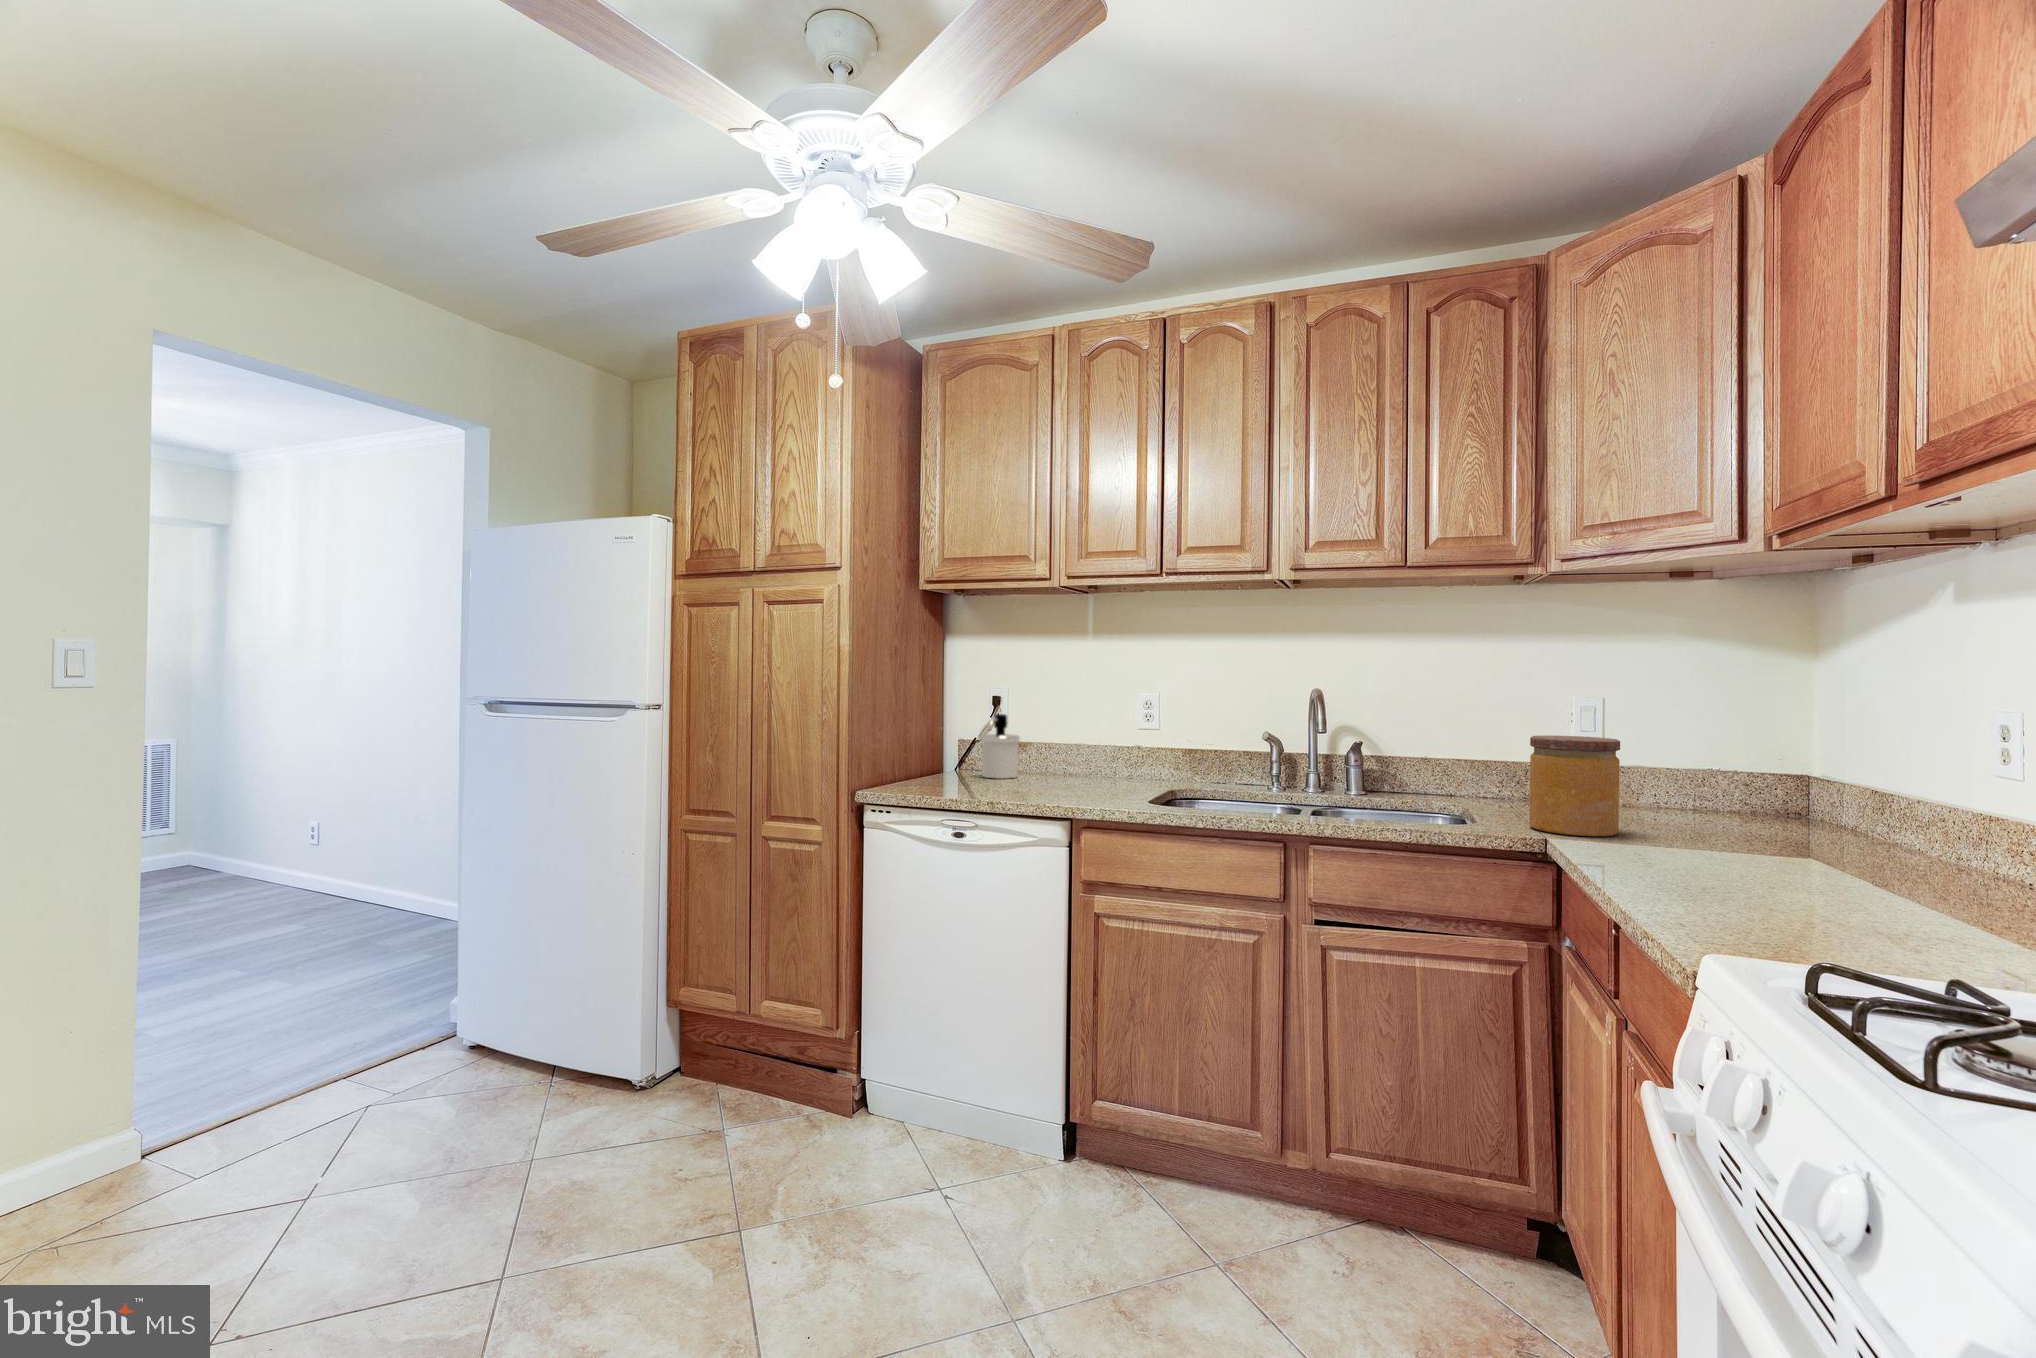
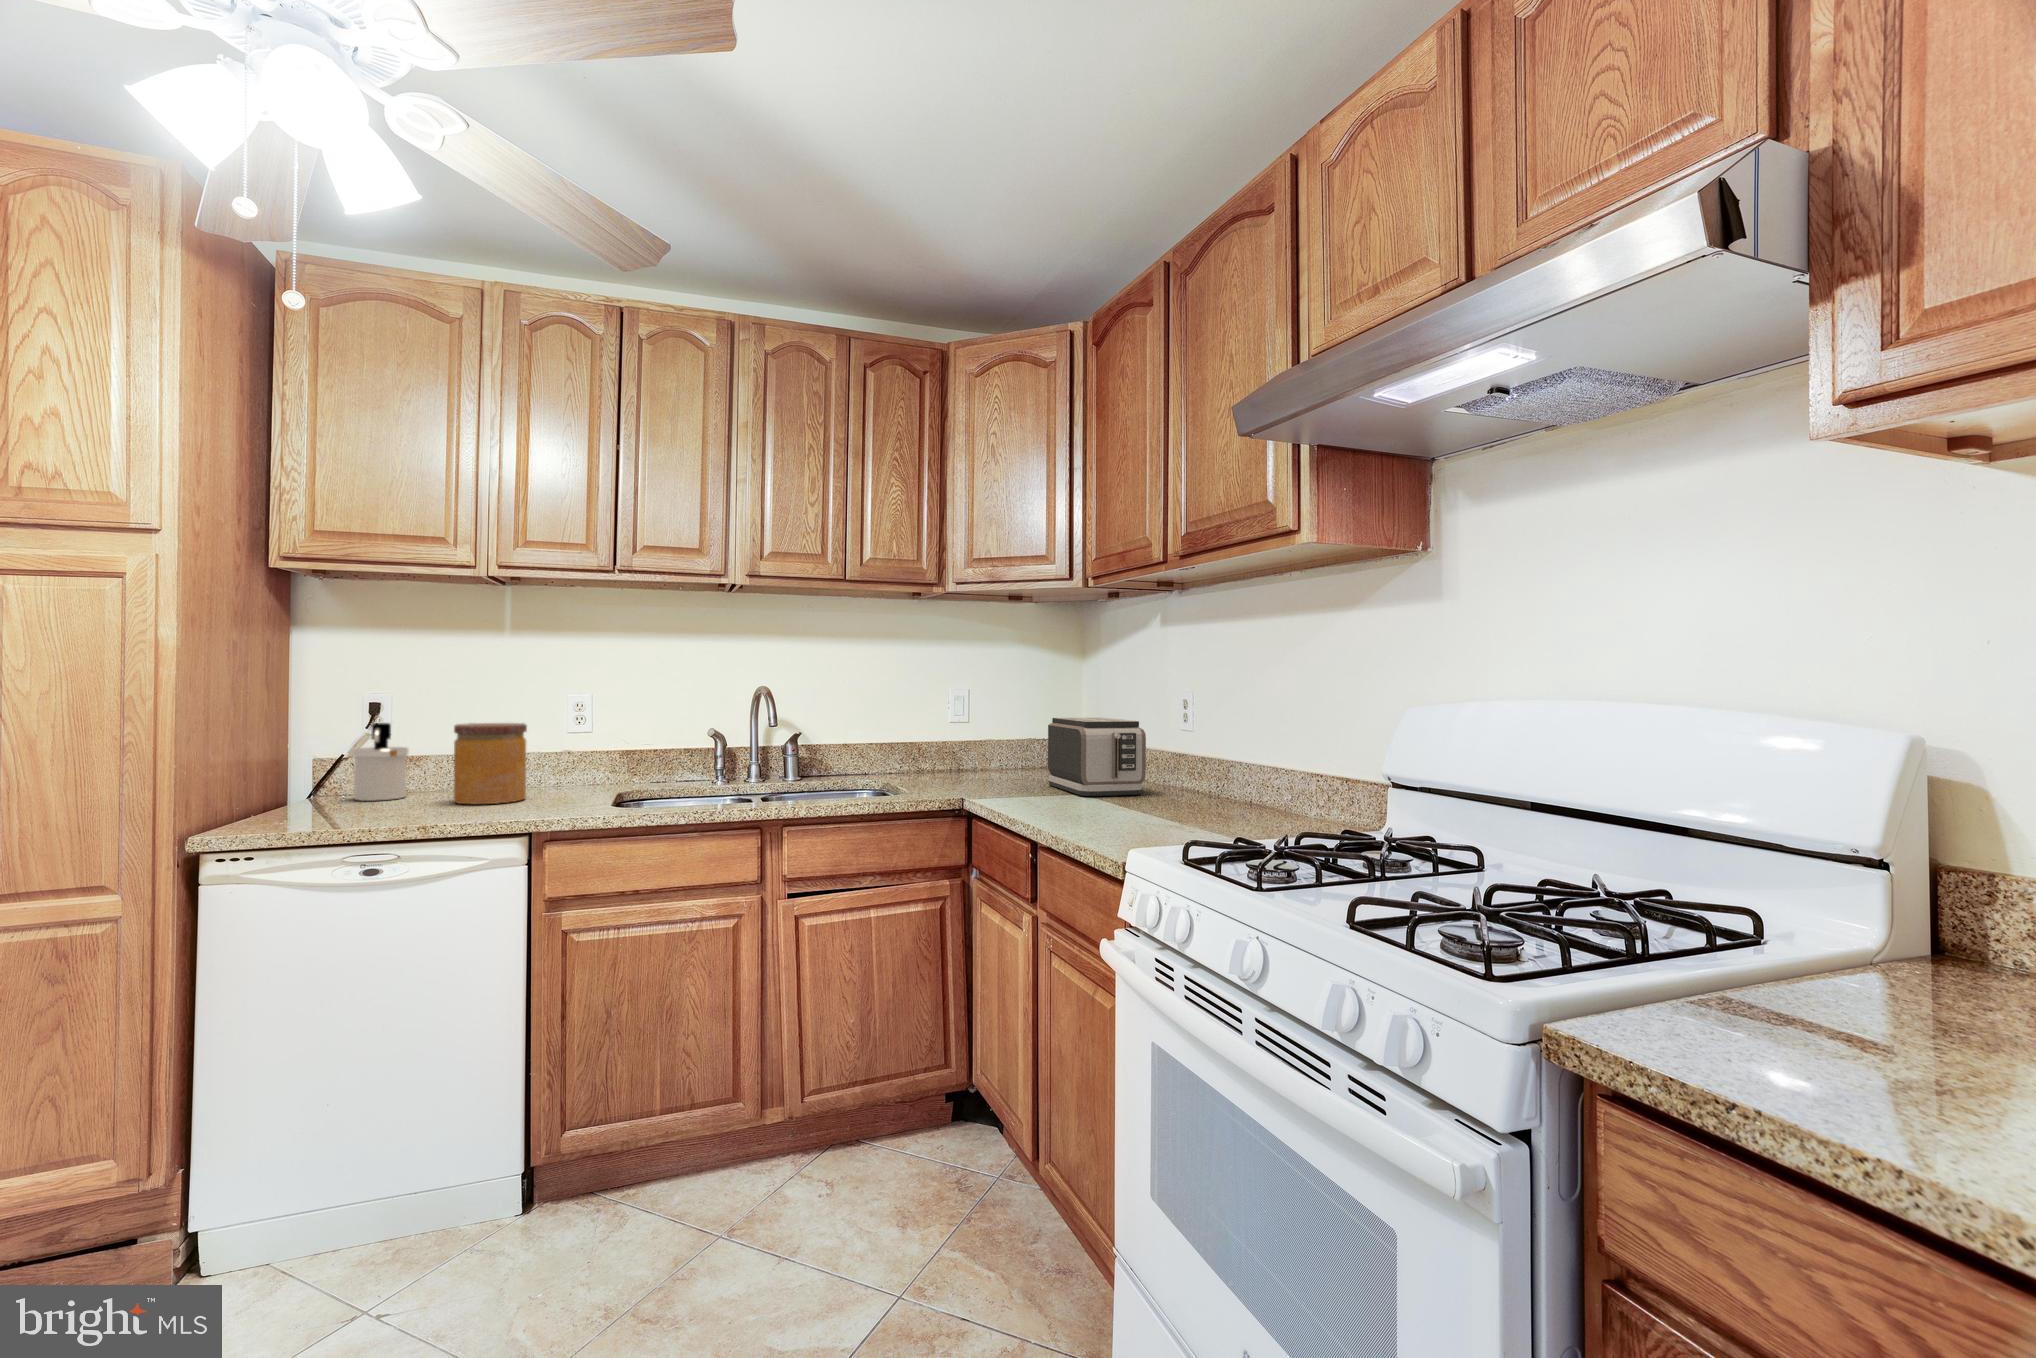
jar: present [1529,735,1620,836] -> present [454,723,527,804]
toaster: none [1712,738,1887,866] -> present [1048,718,1146,796]

